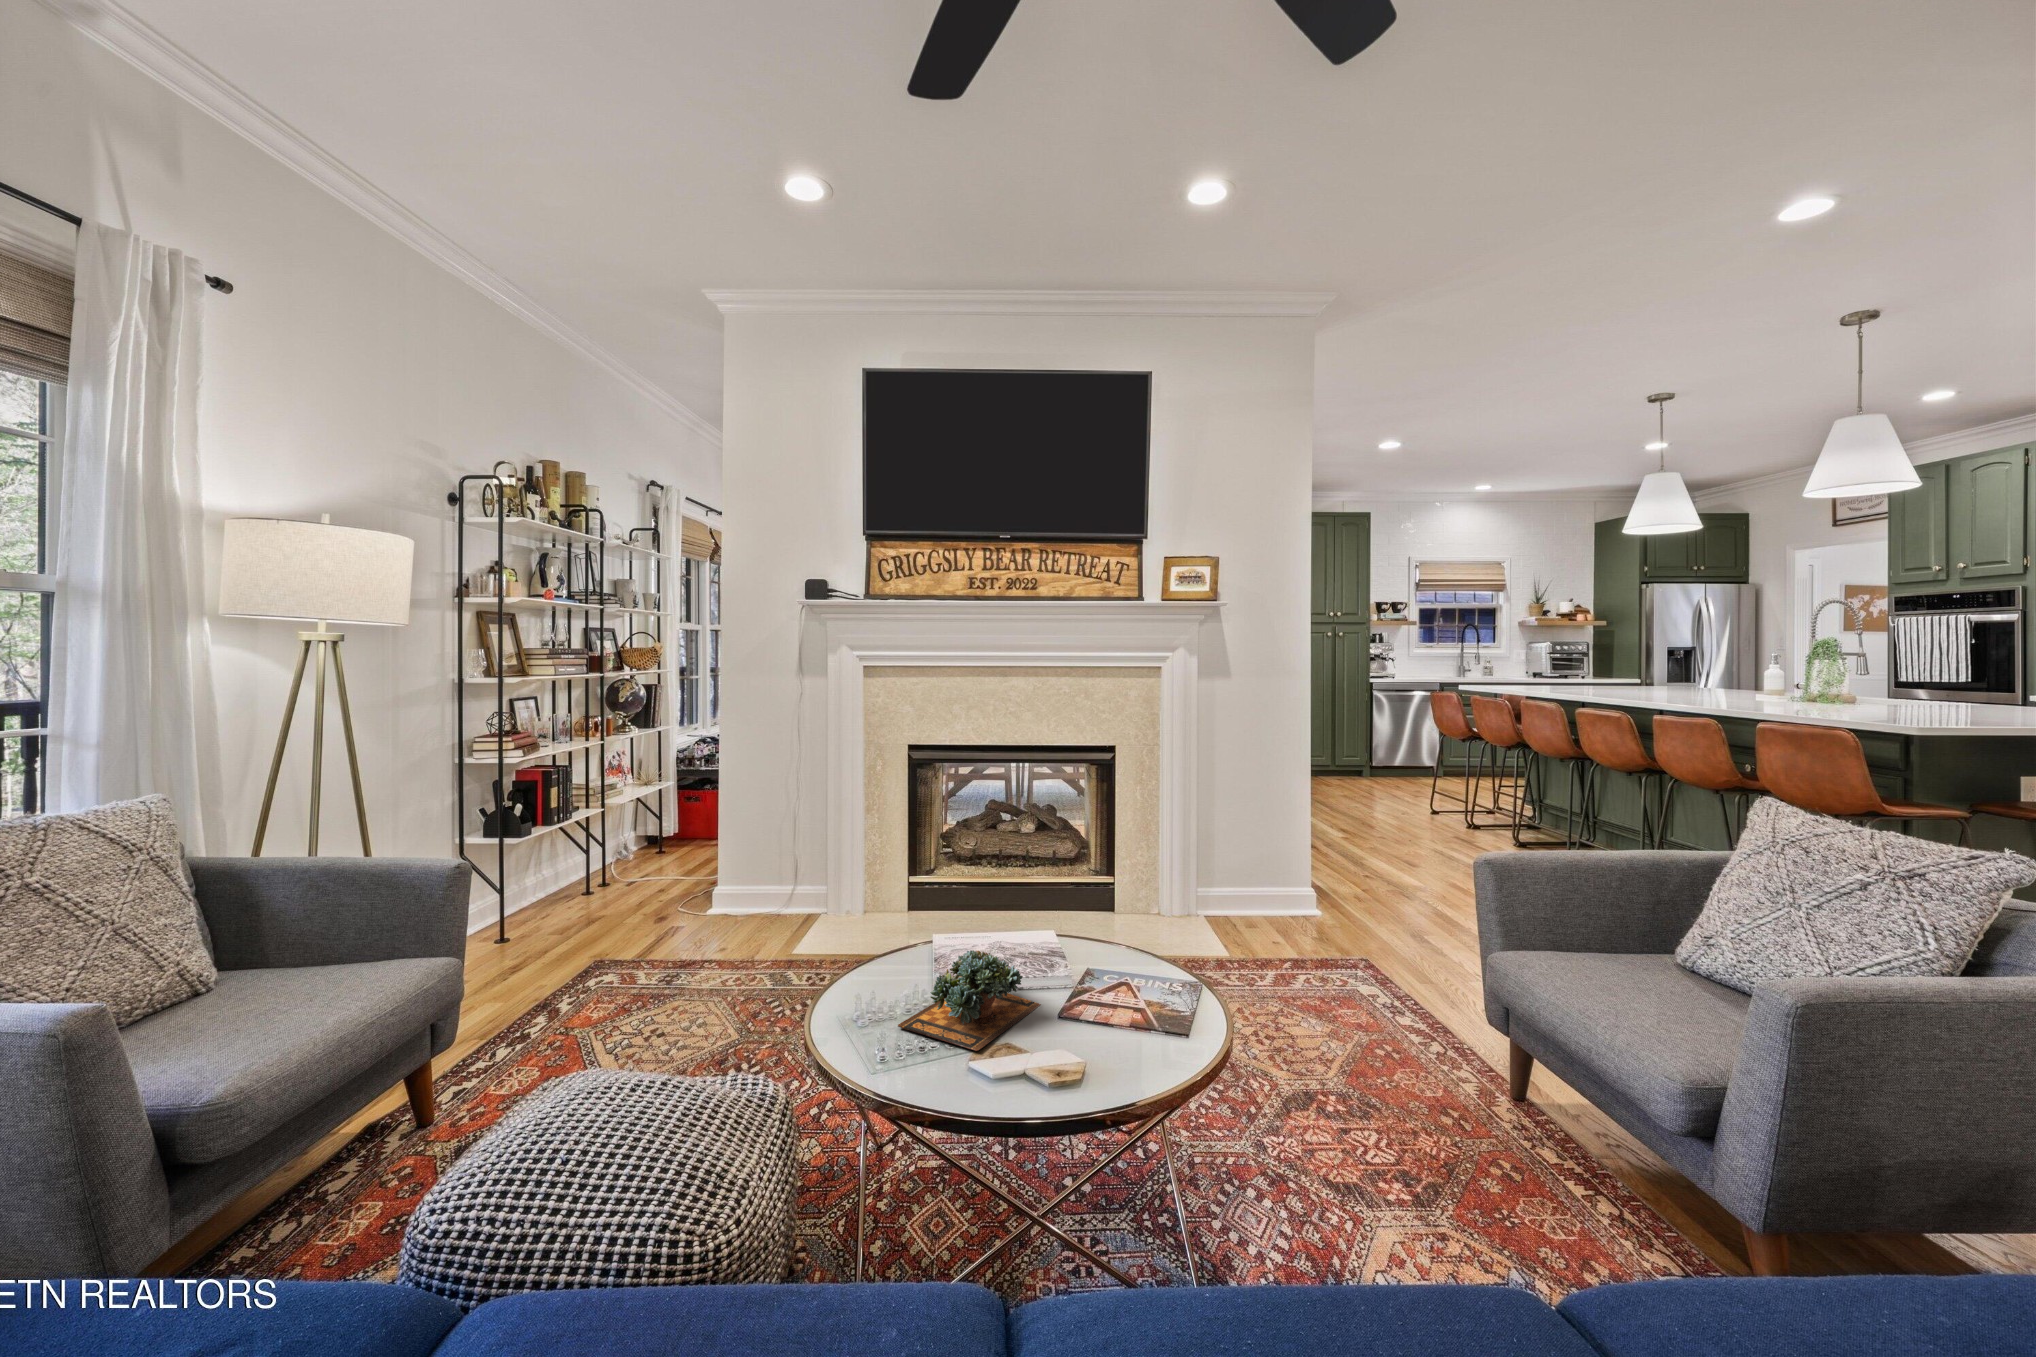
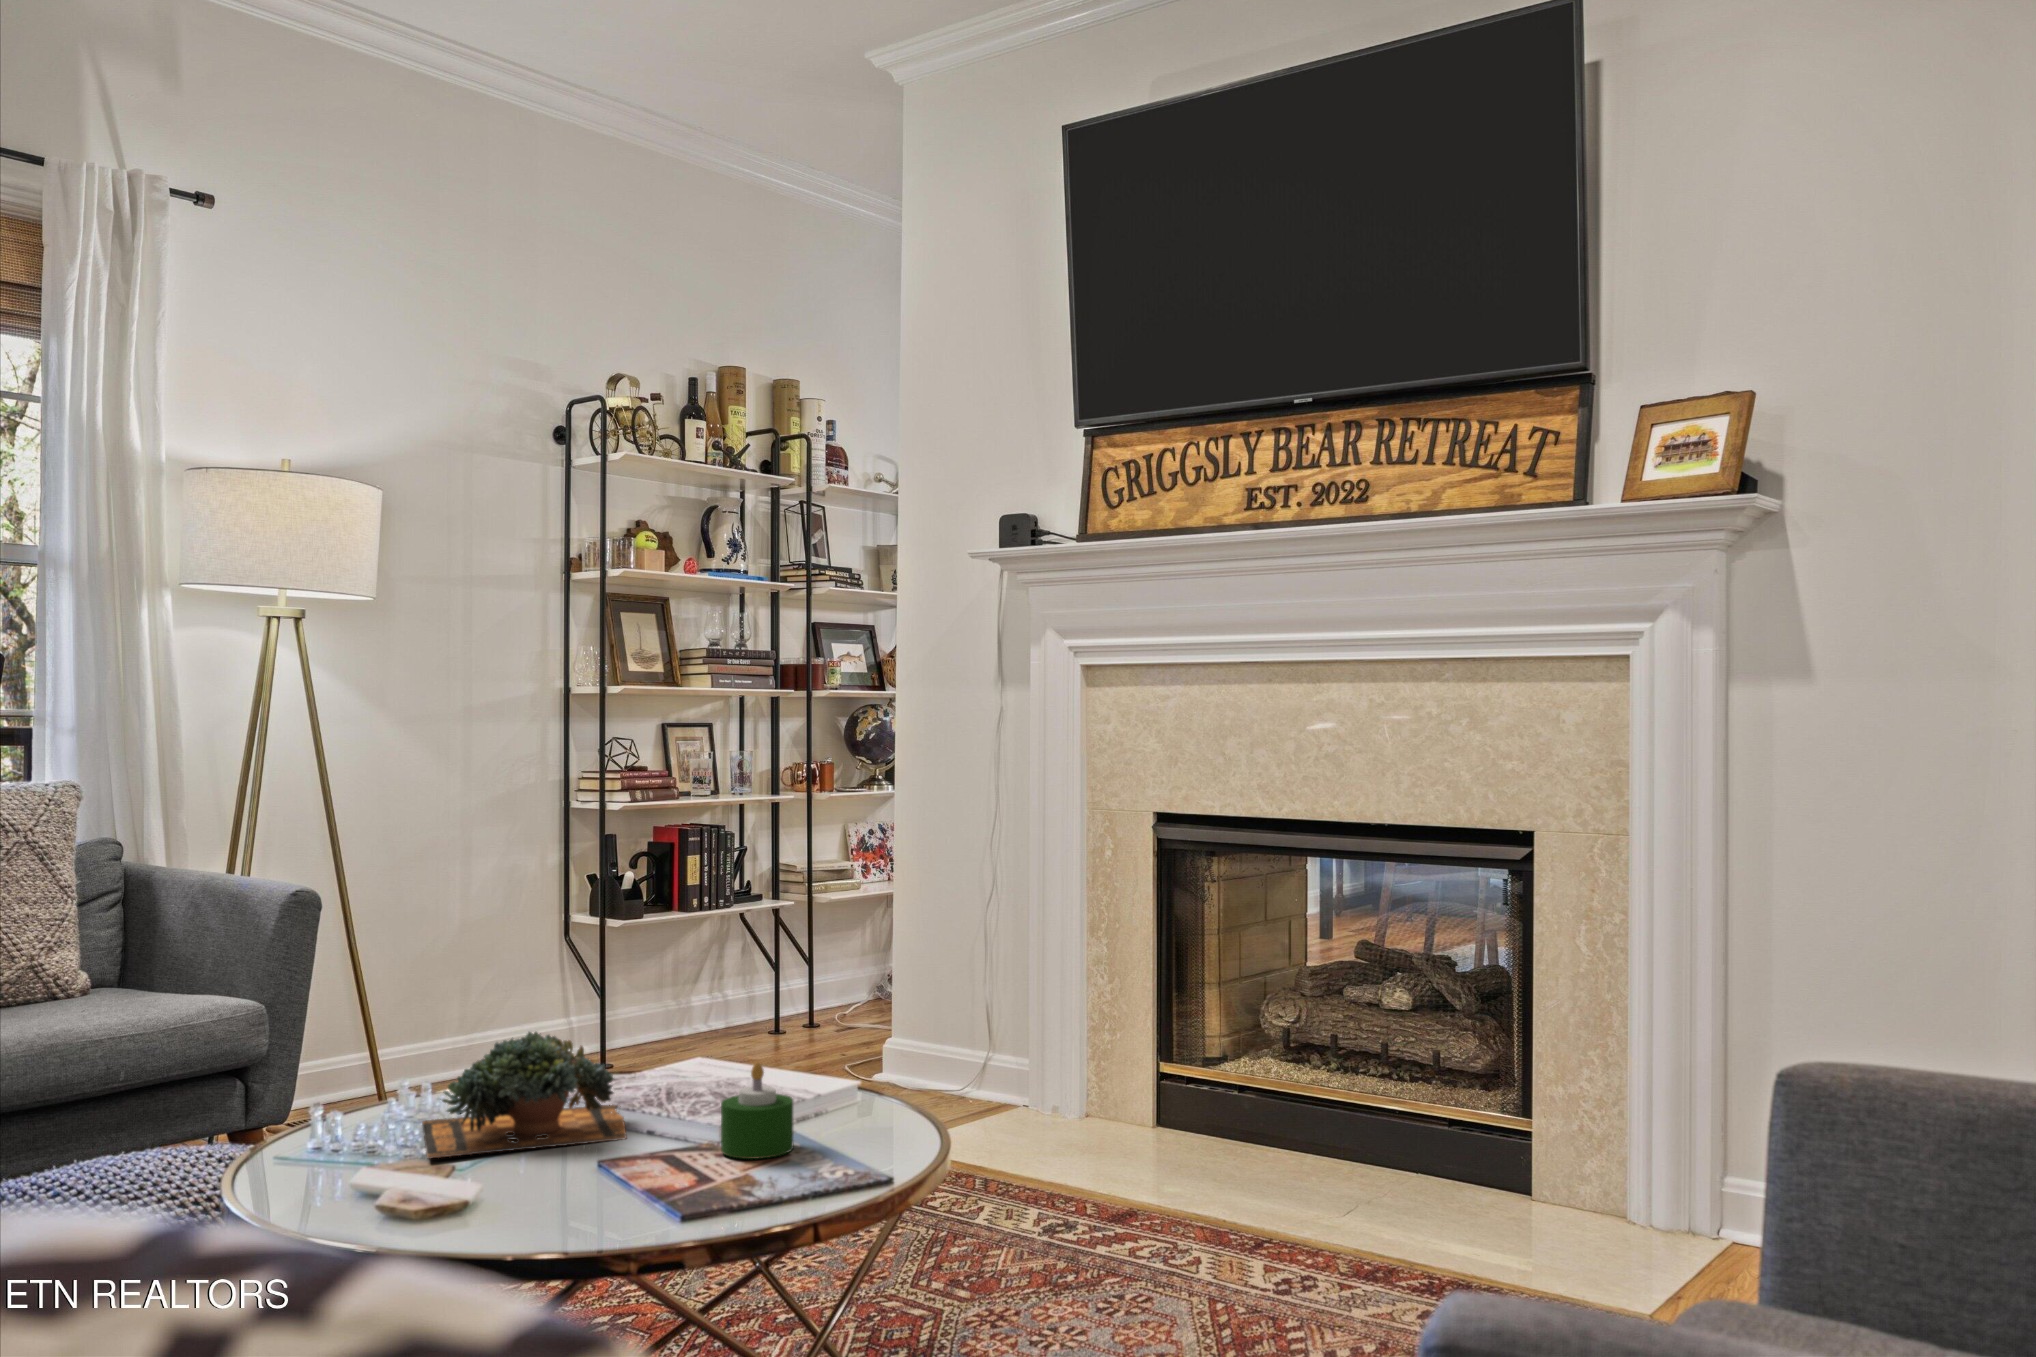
candle: none [1106,944,1148,1001] -> present [721,1063,793,1159]

